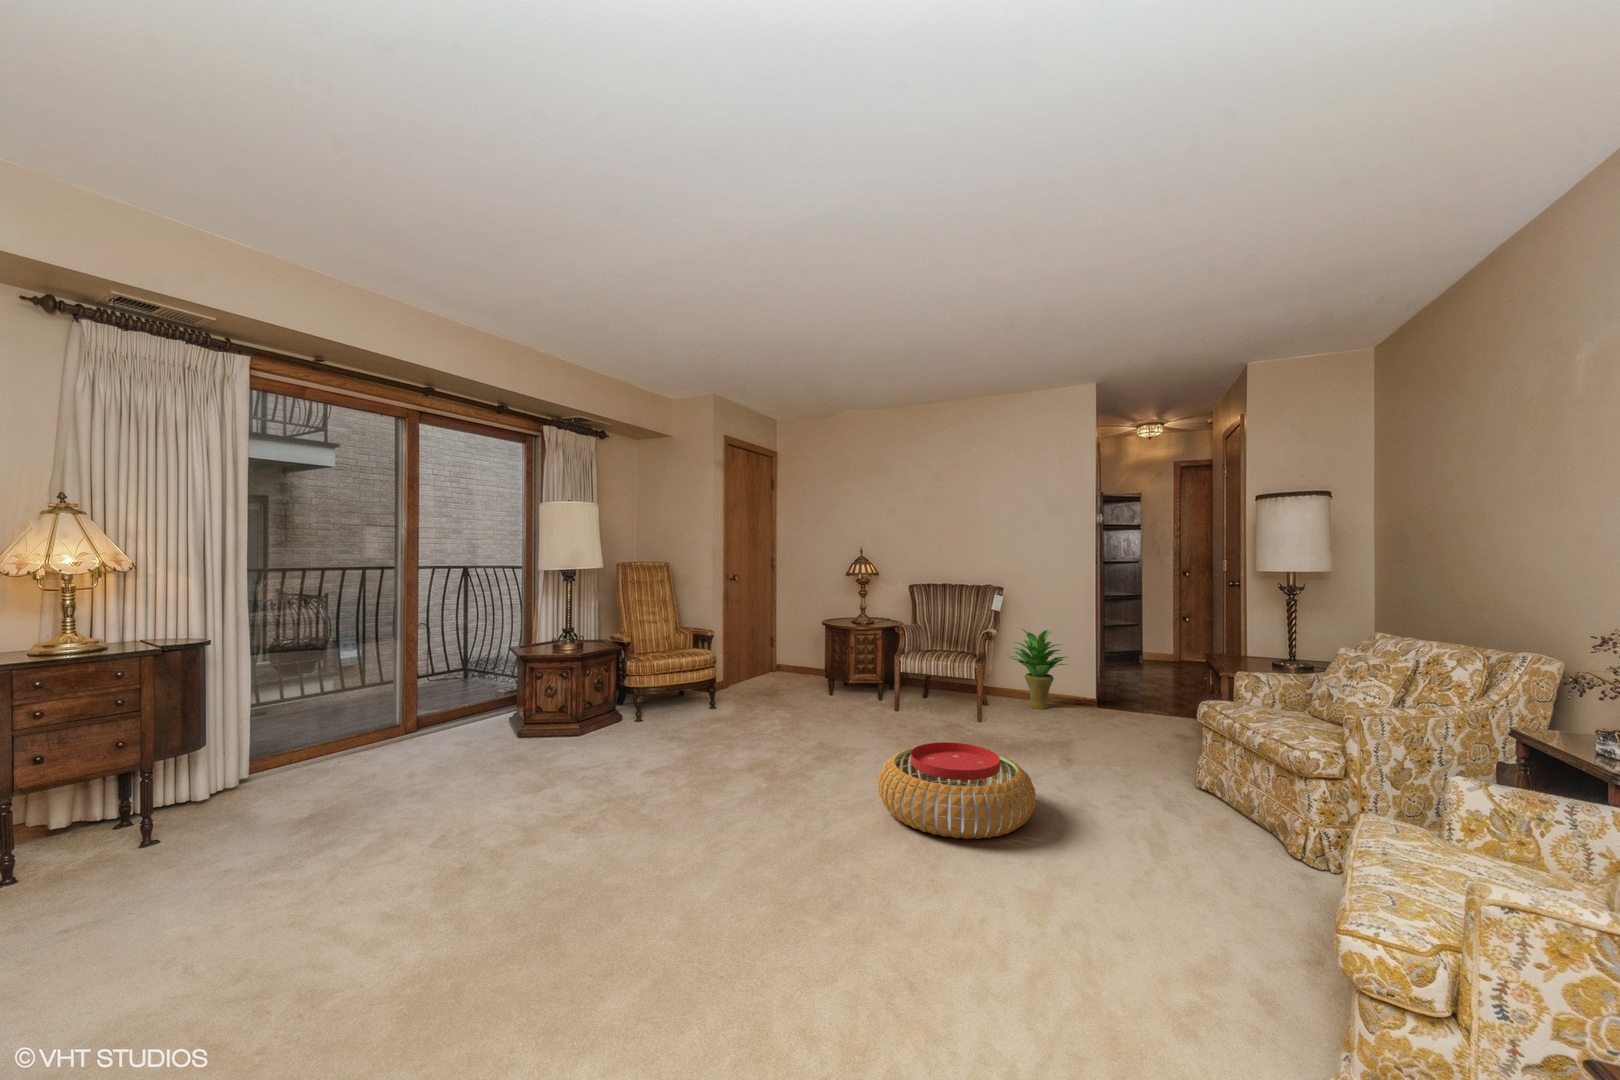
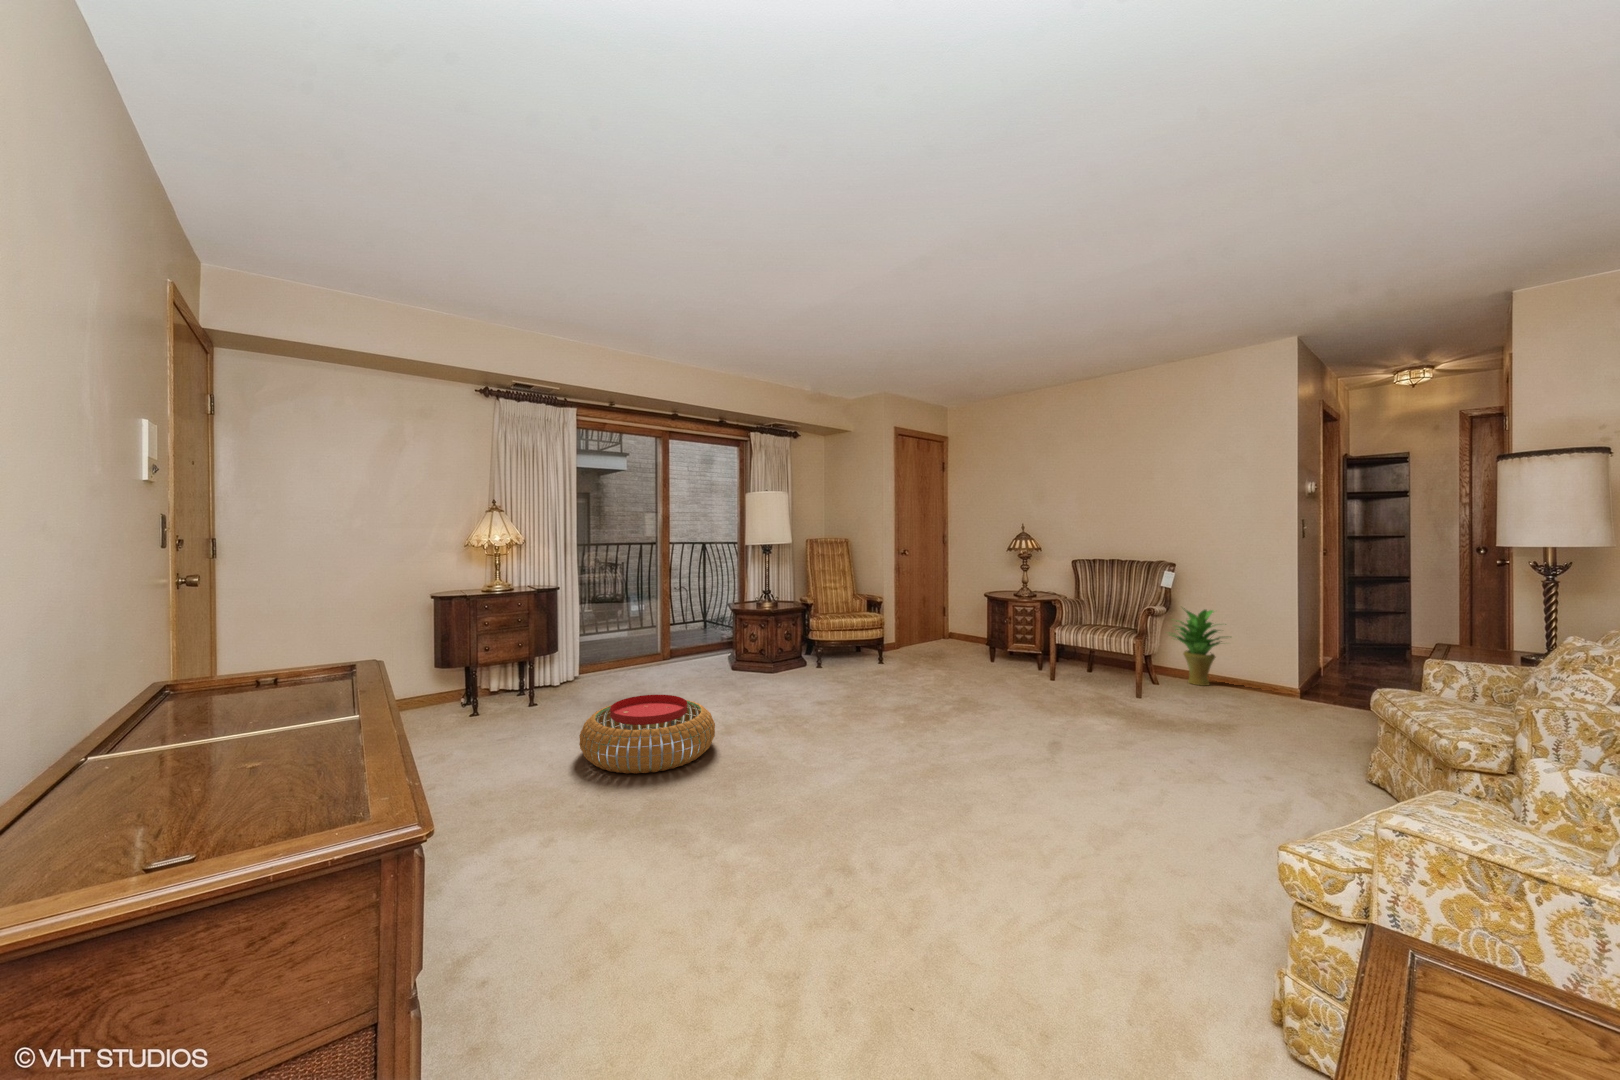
pouf: present [878,742,1036,839] -> present [579,695,715,774]

